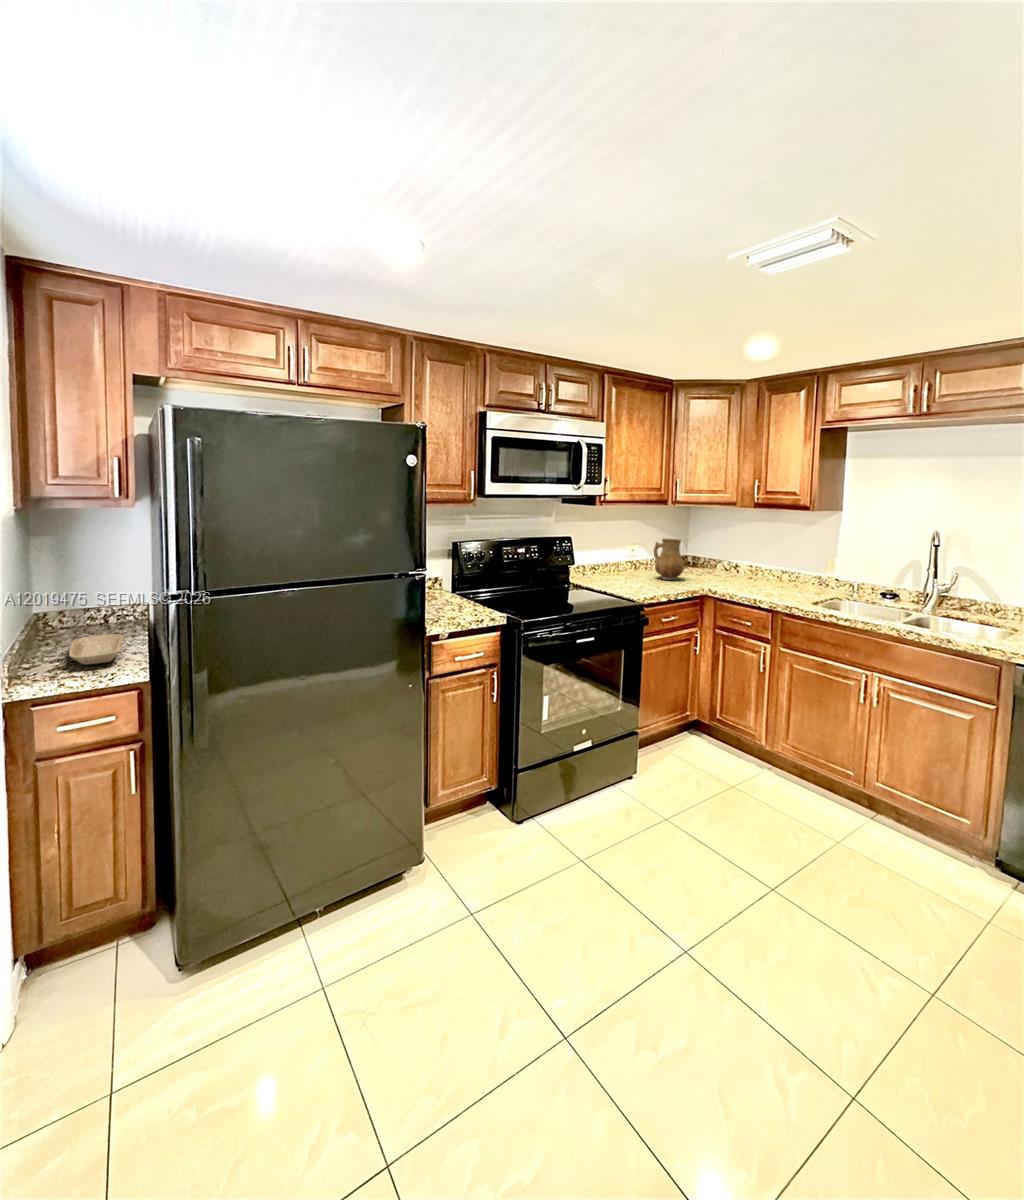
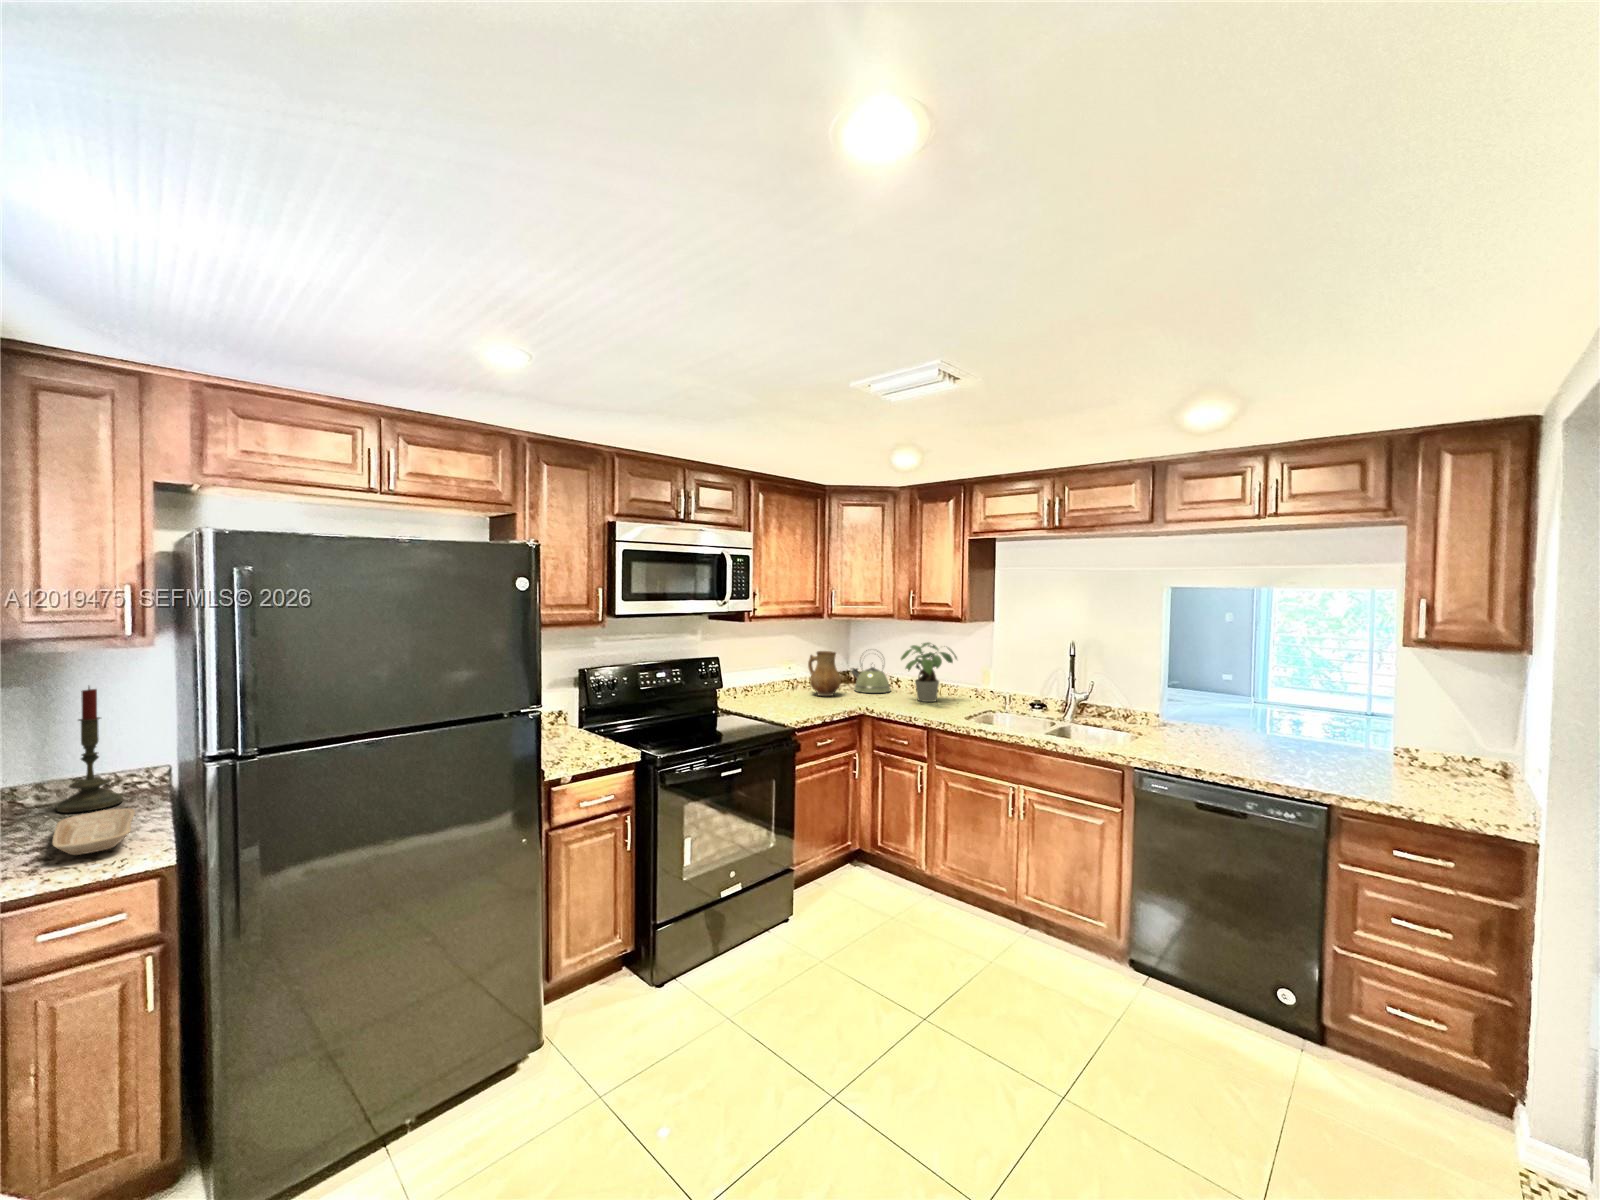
potted plant: none [745,532,802,588] -> present [901,643,957,702]
kettle: none [692,538,731,579] -> present [851,650,890,693]
candle: none [72,539,116,636] -> present [57,687,123,813]

